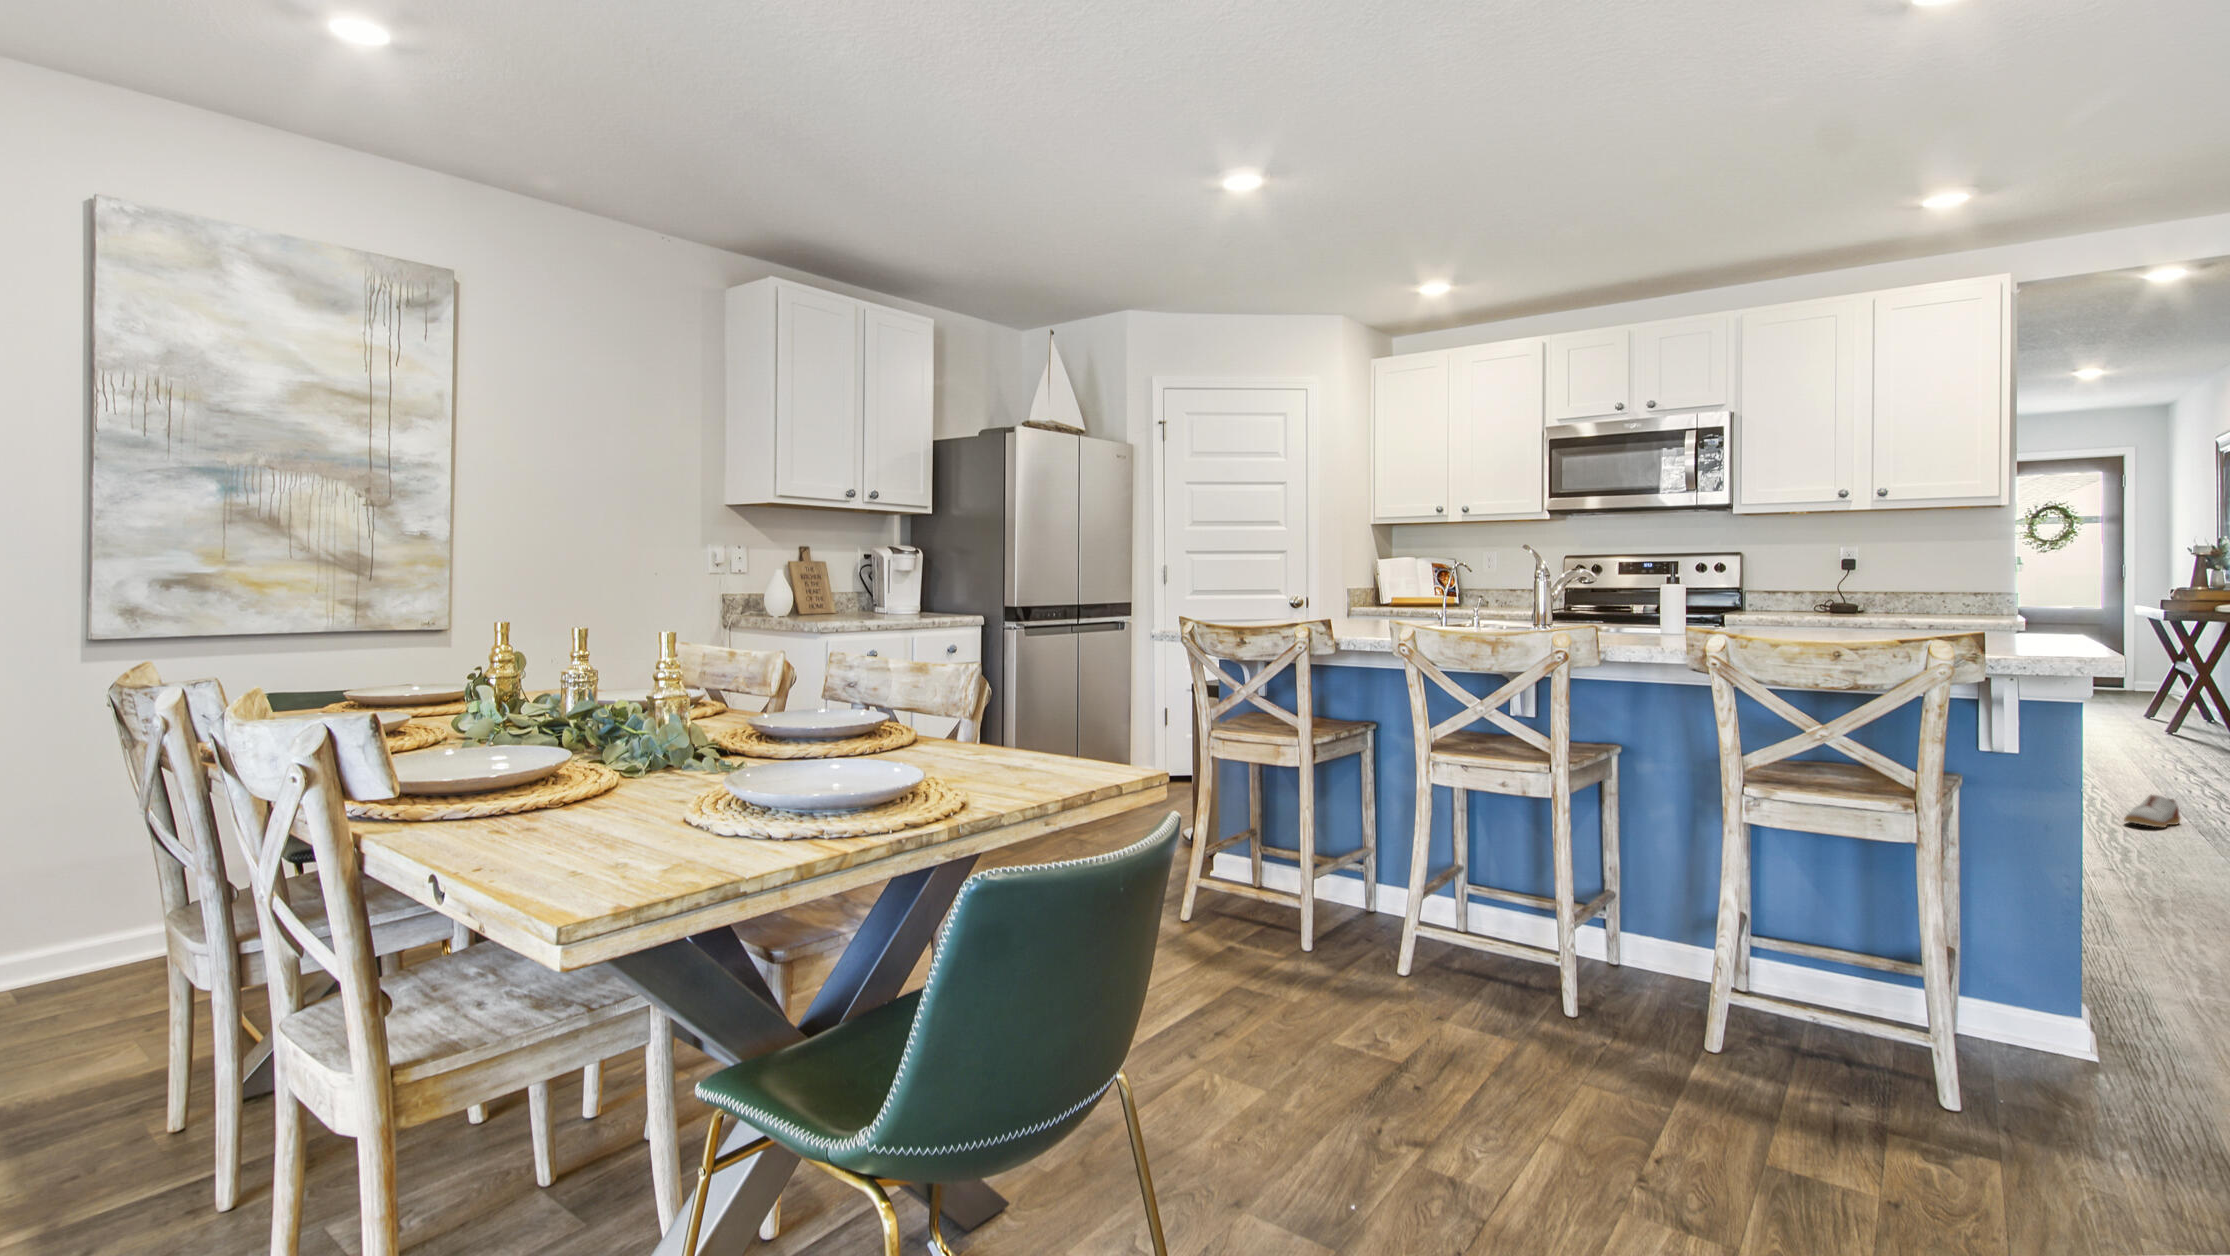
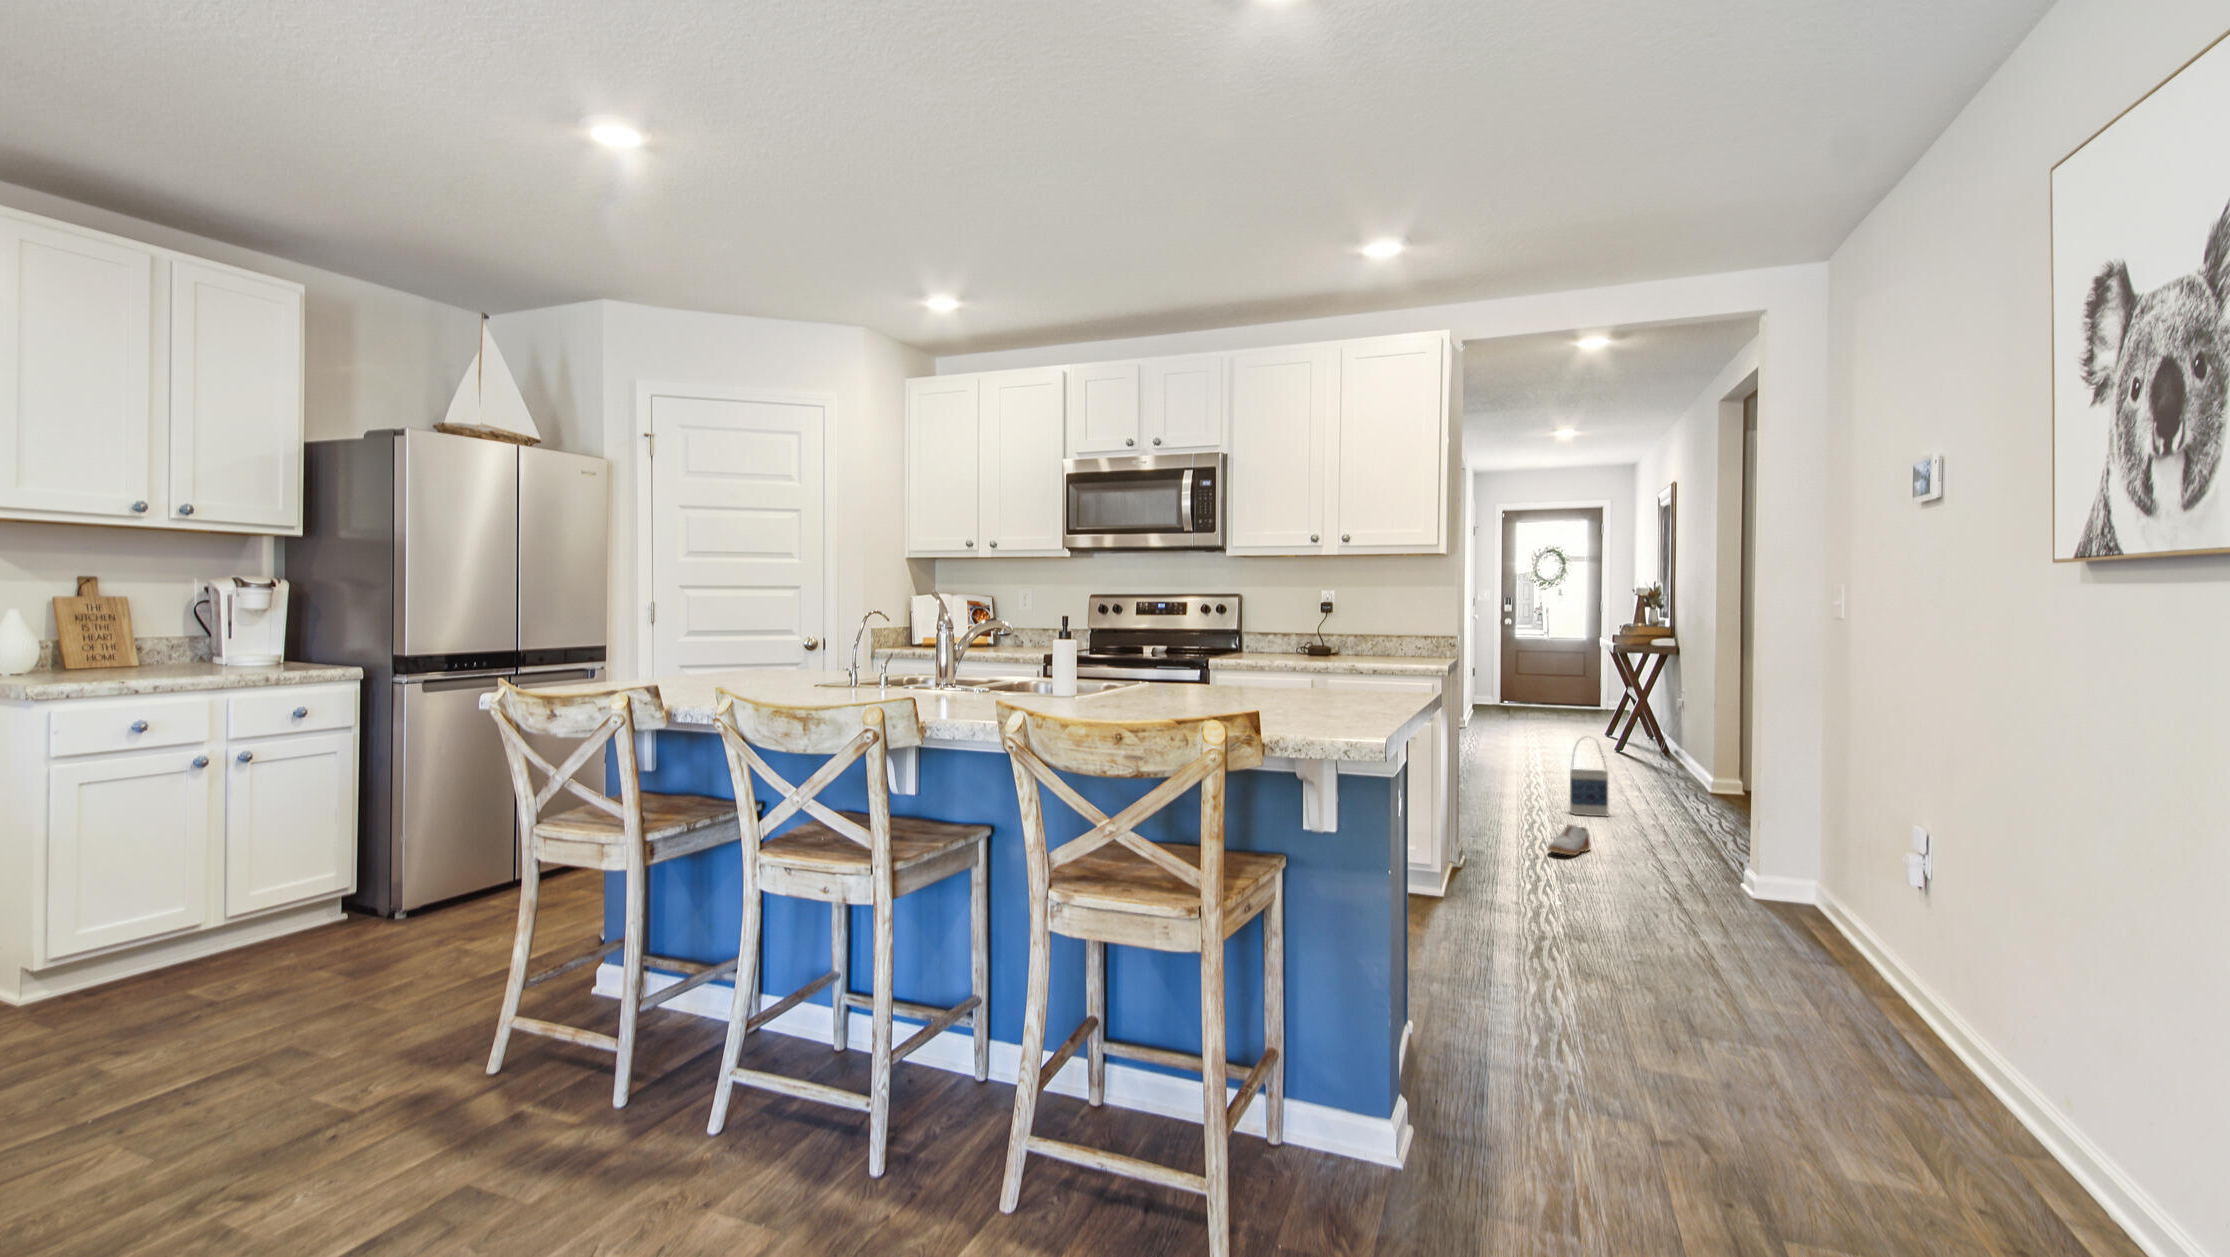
bag: none [2133,705,2187,794] -> present [1570,737,1608,816]

